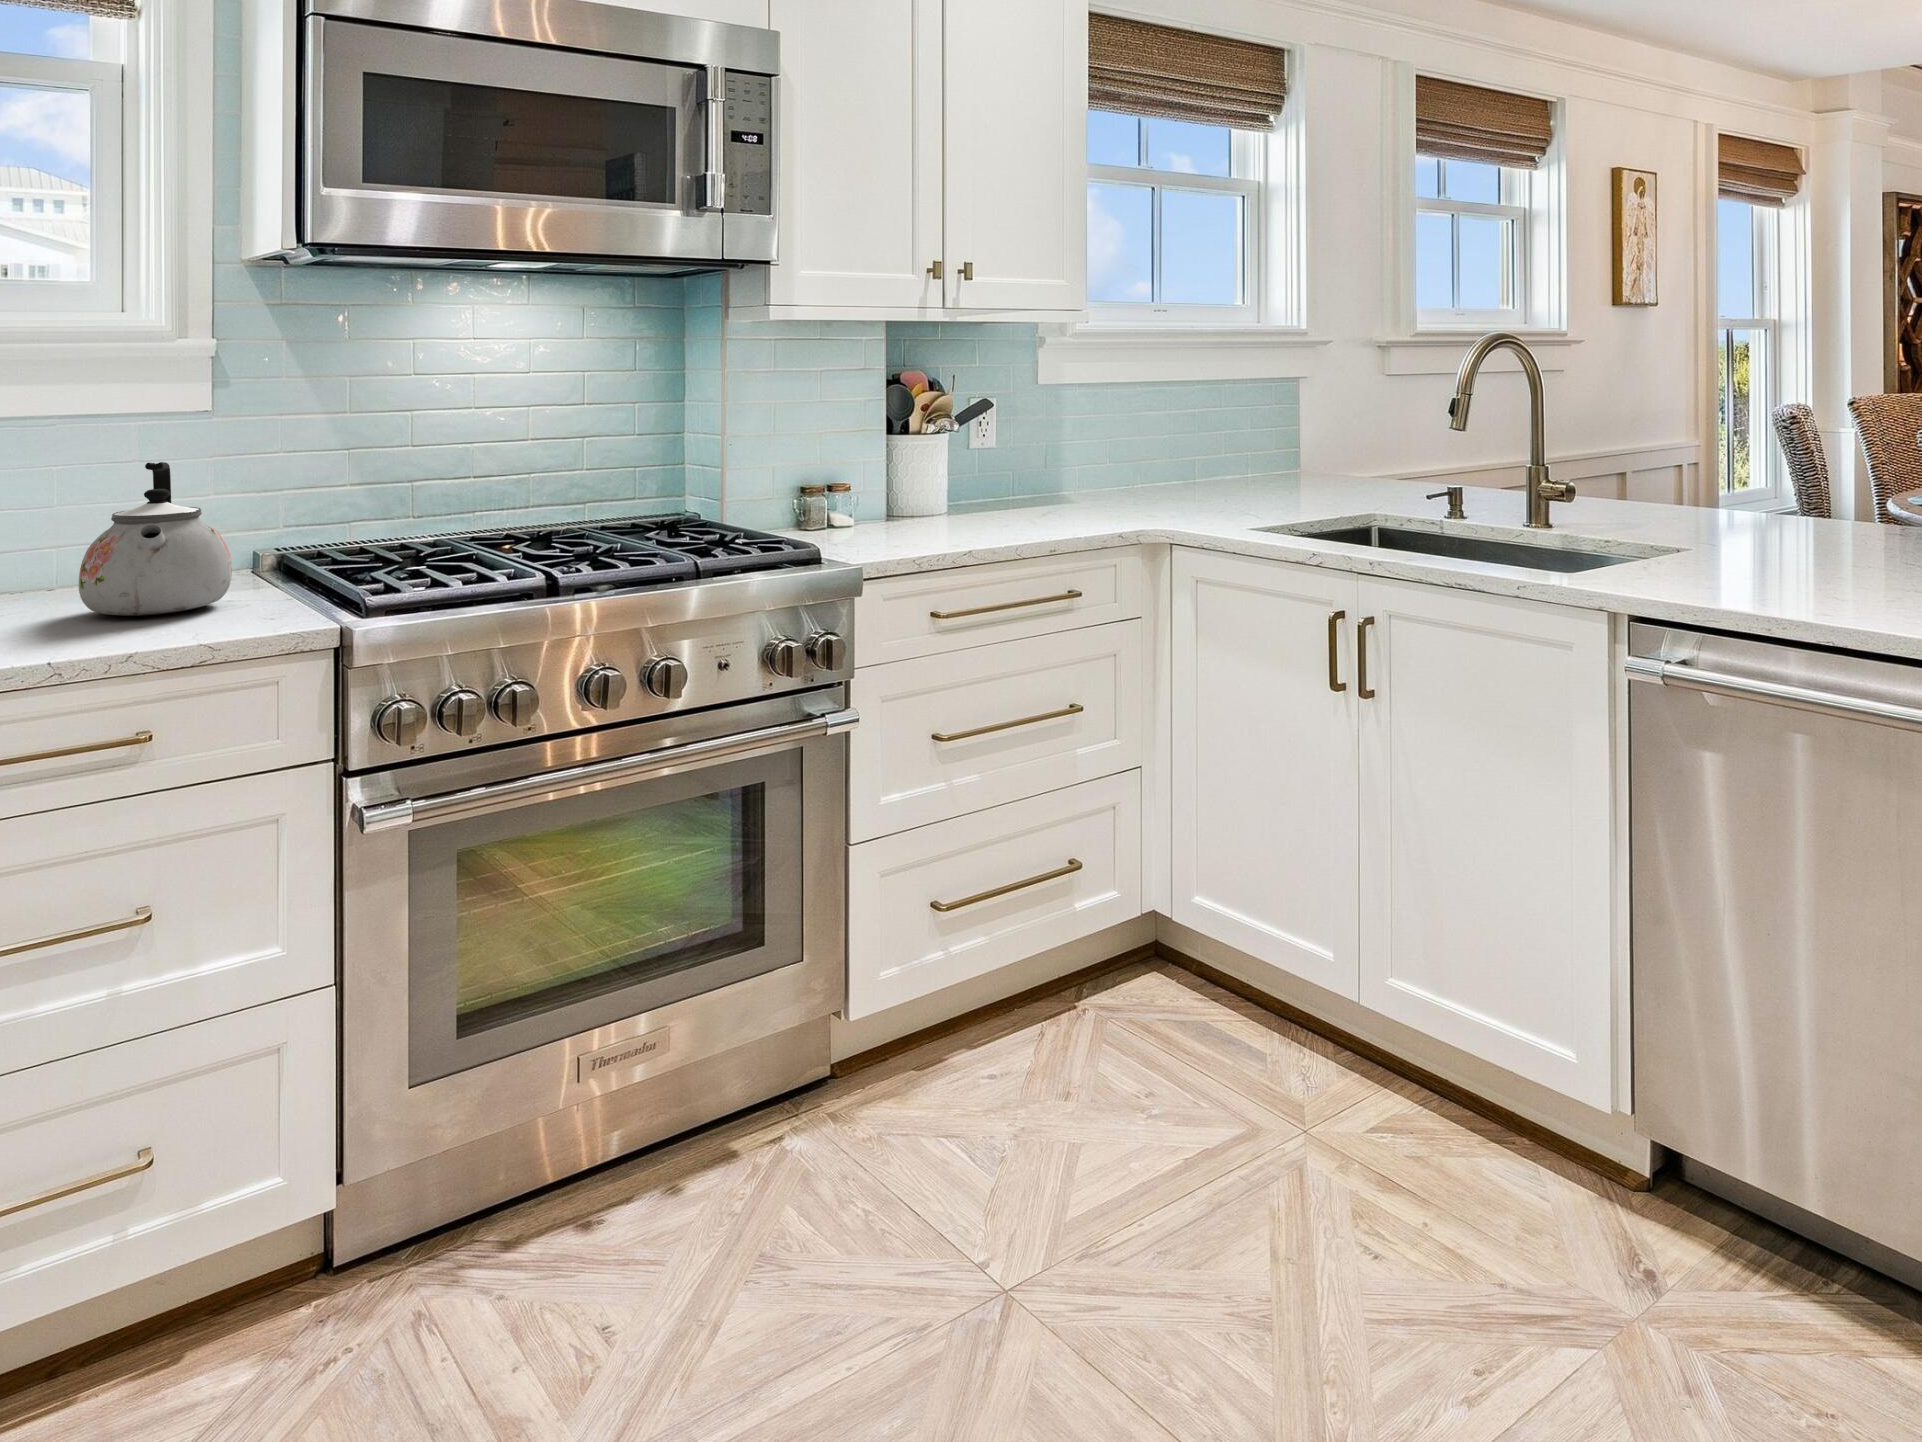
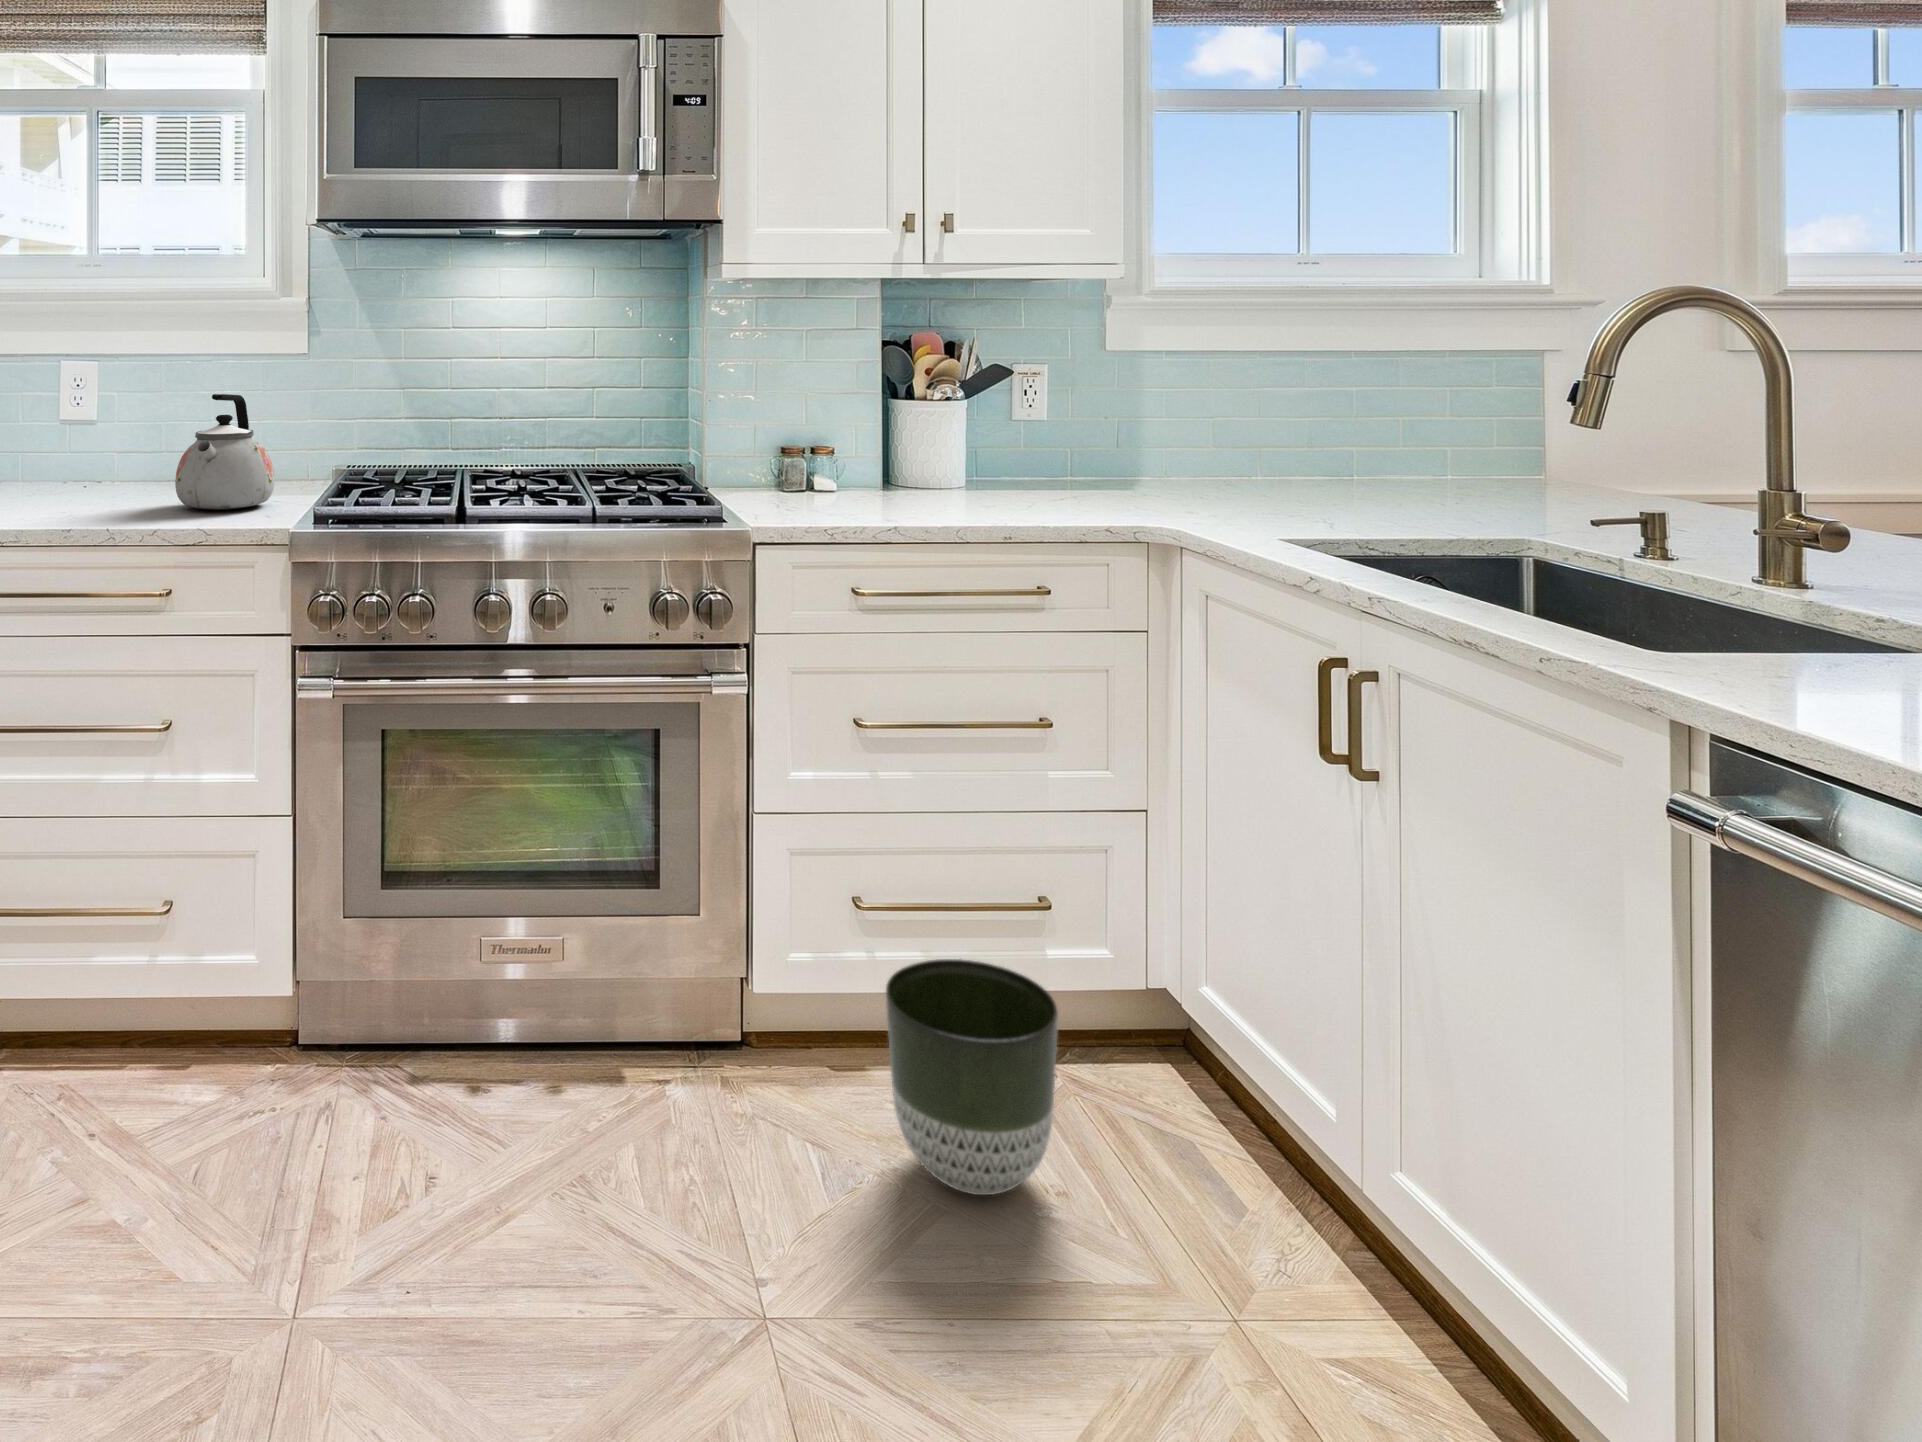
planter: none [1013,925,1157,1124] -> present [886,959,1058,1195]

